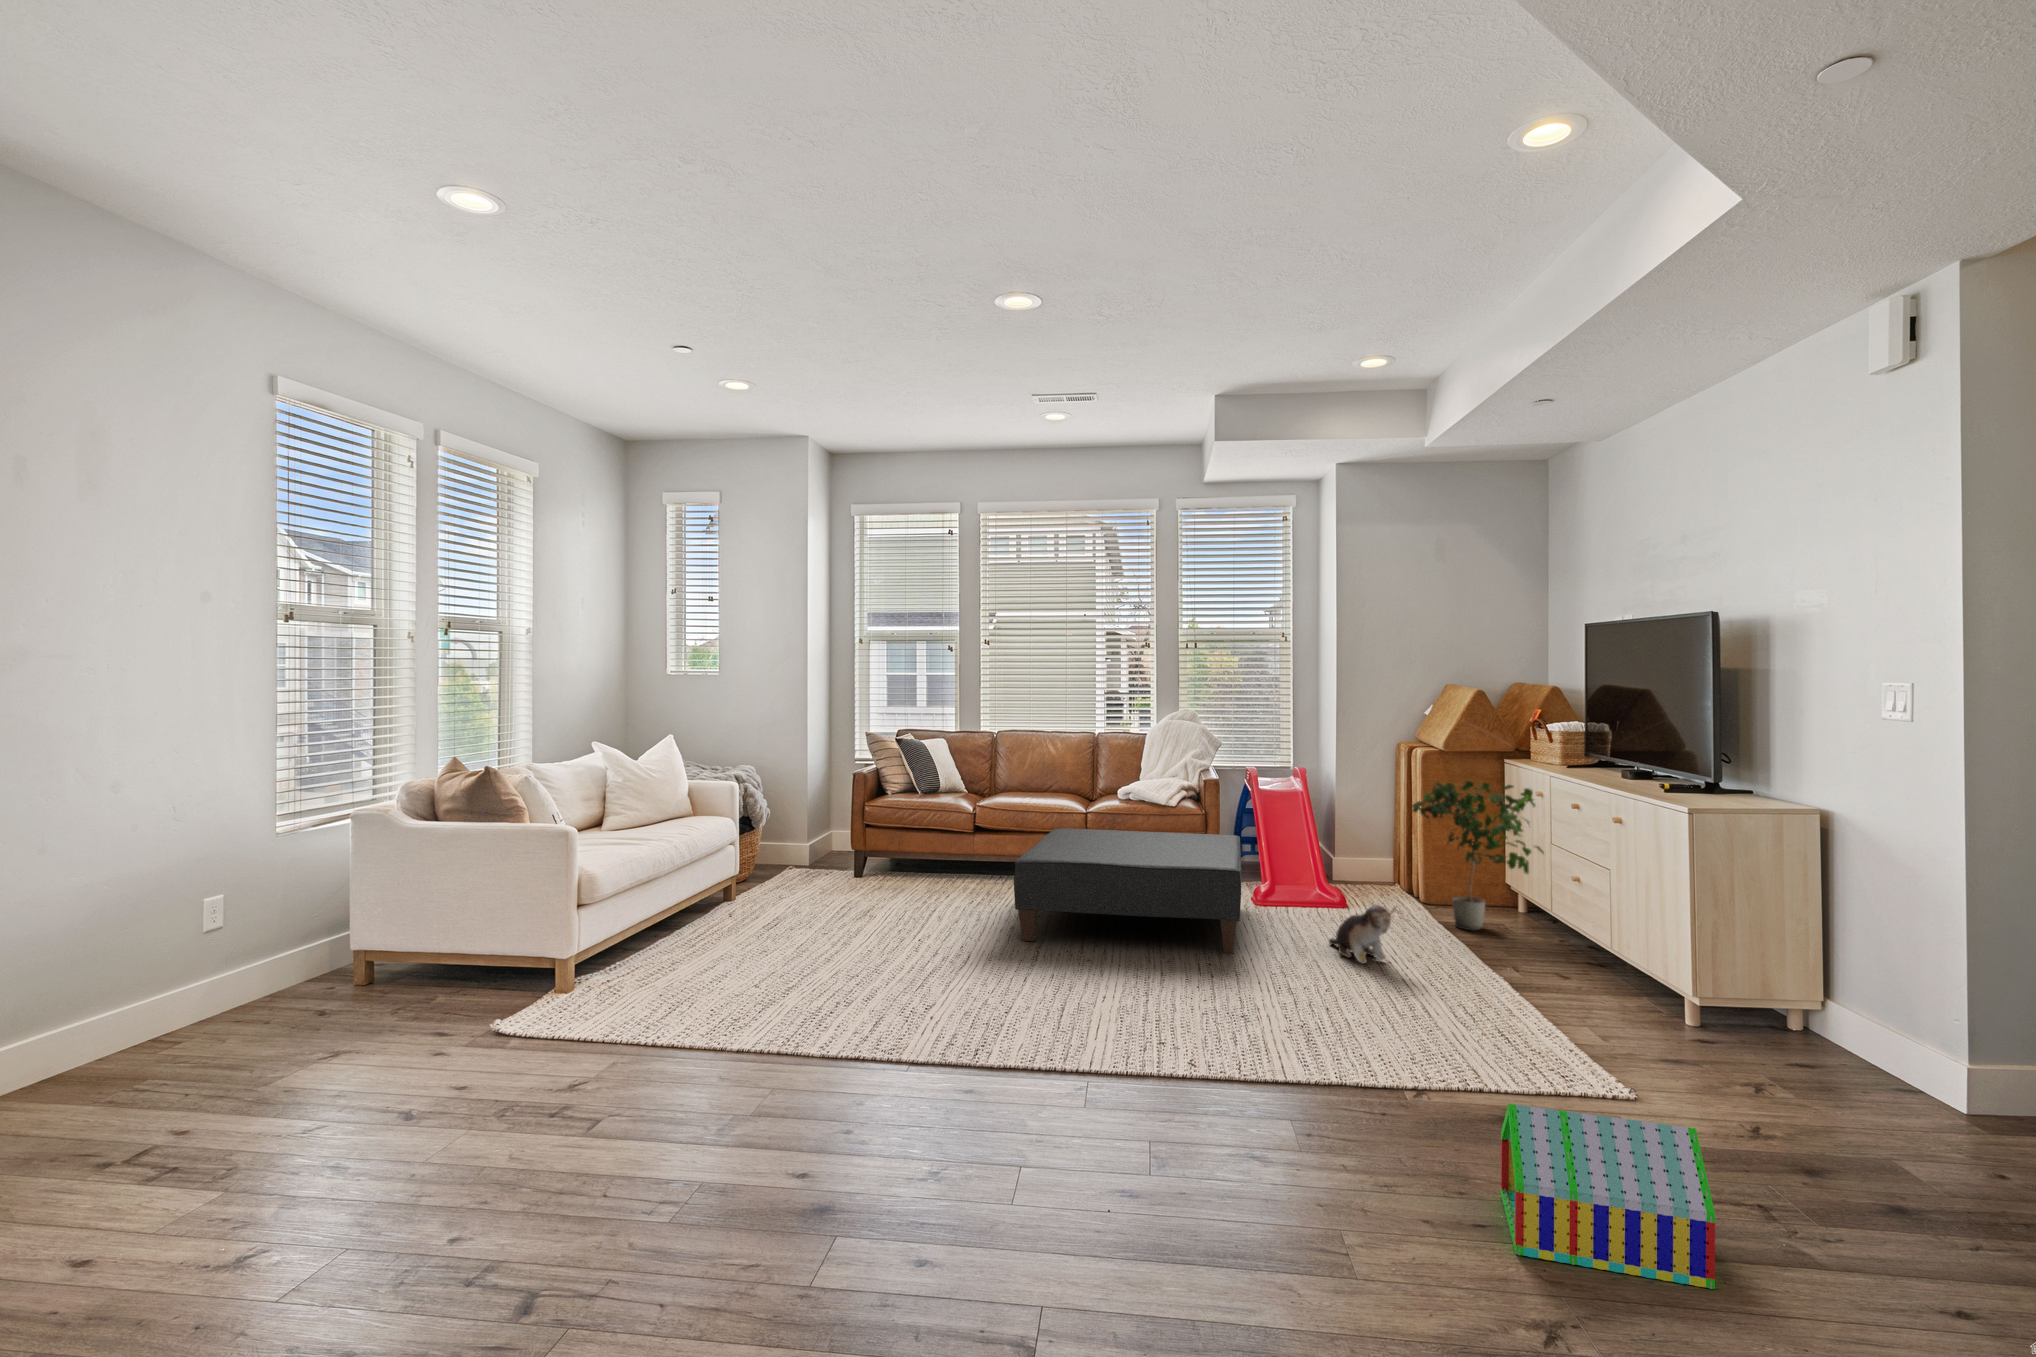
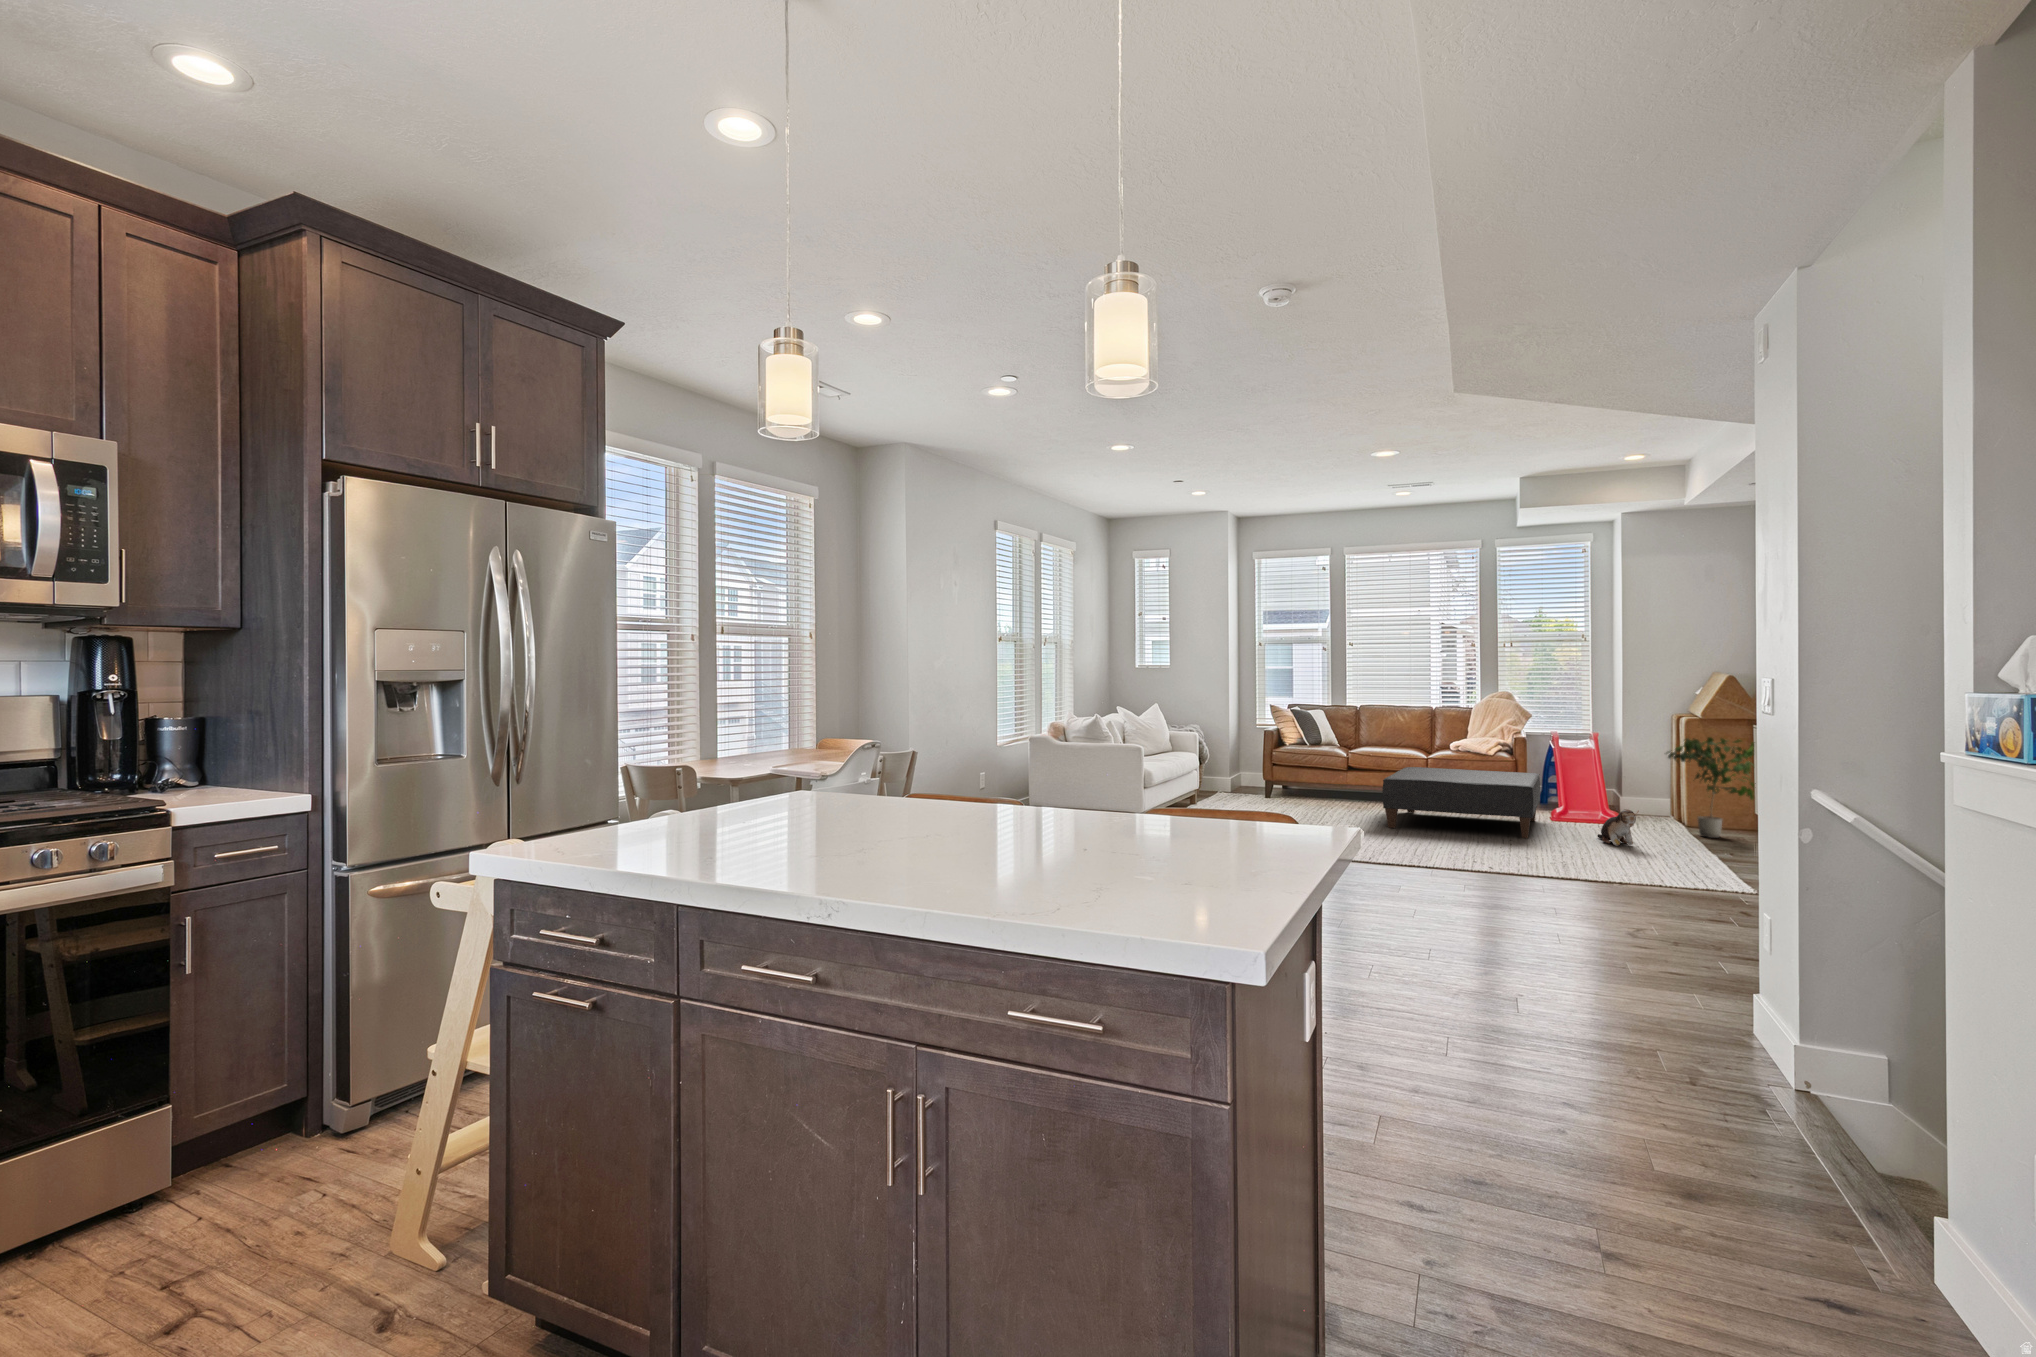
toy house: present [1501,1104,1715,1289] -> none [1637,858,1730,929]

